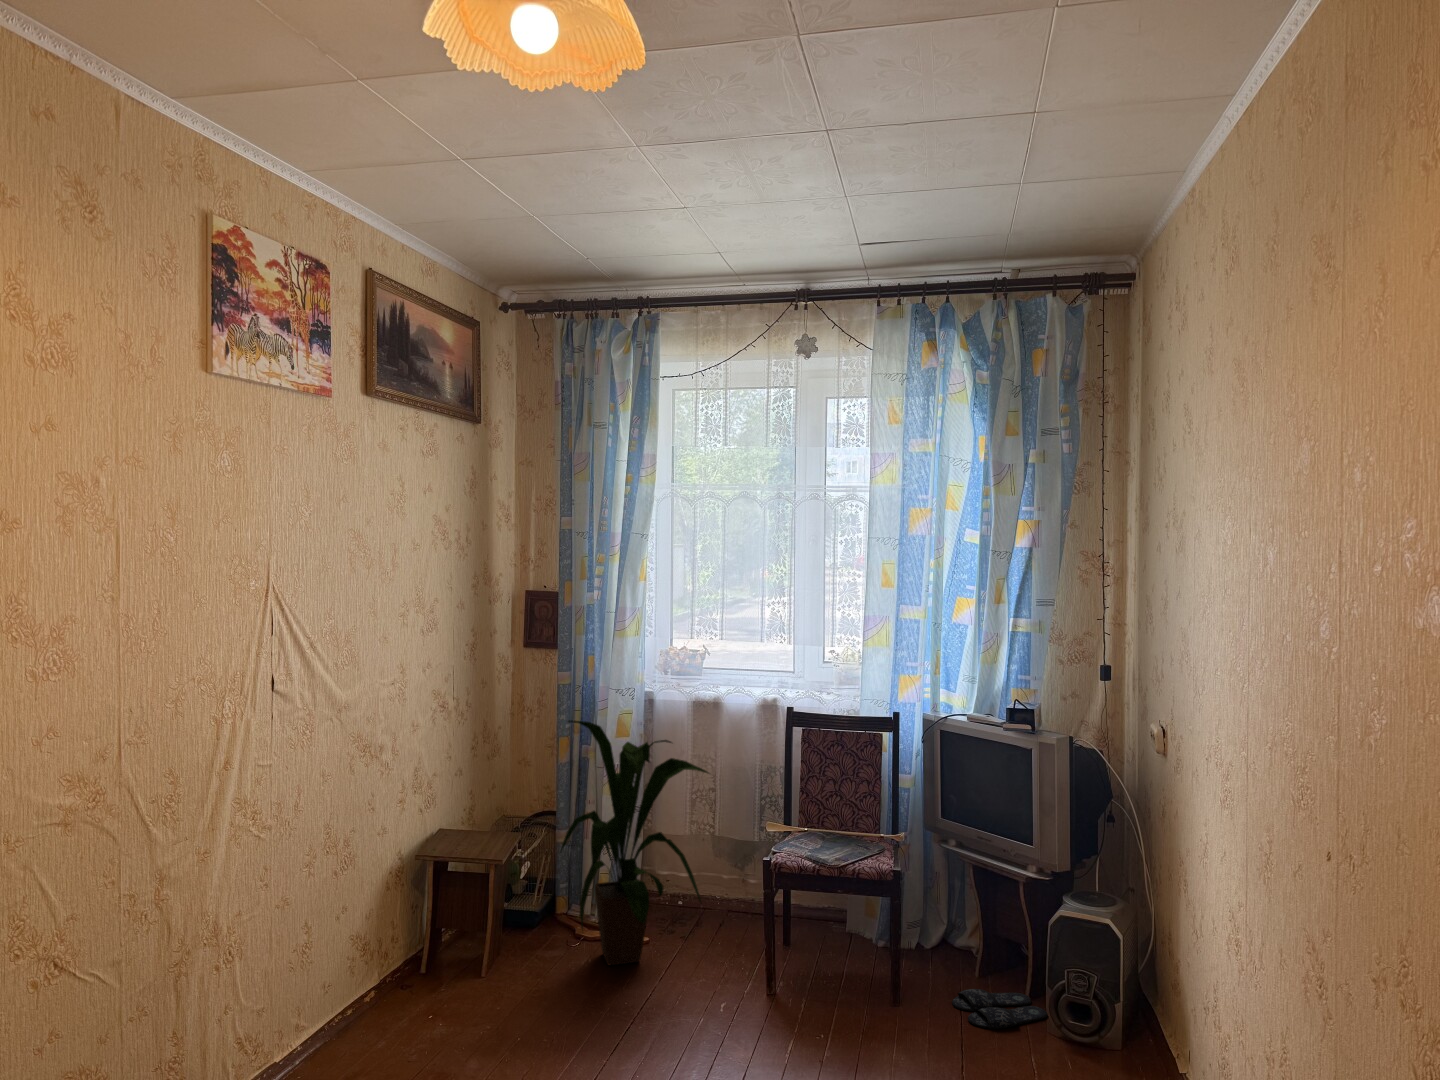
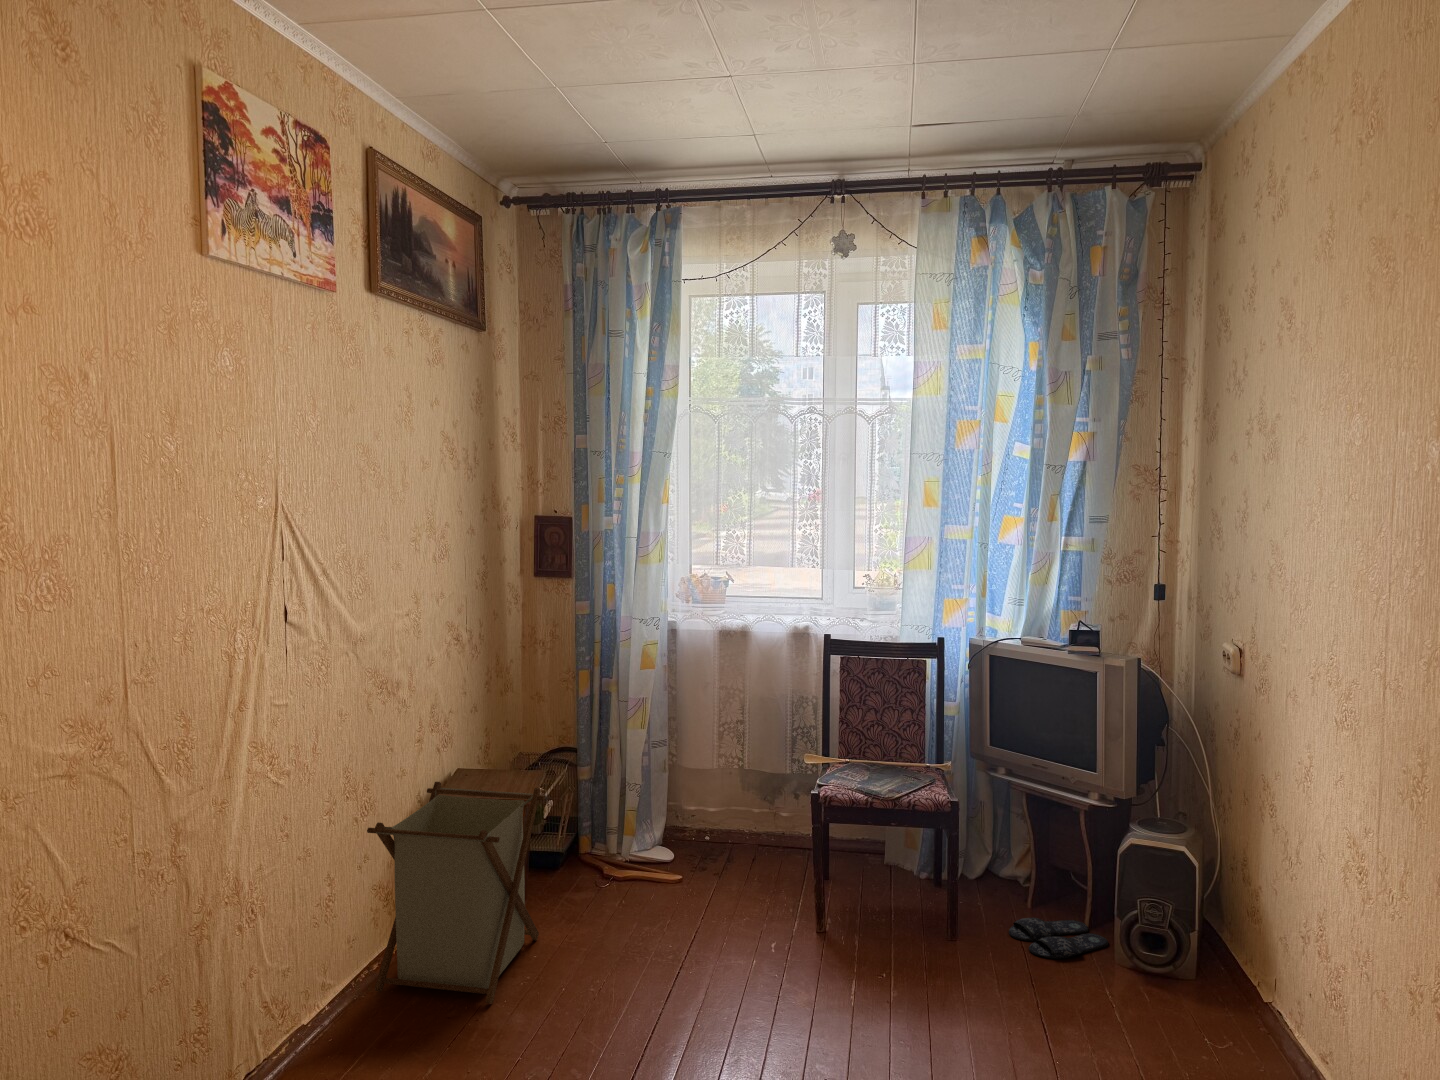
house plant: present [560,720,709,965] -> none [588,651,746,905]
laundry basket: none [341,840,511,1052] -> present [367,782,545,1004]

